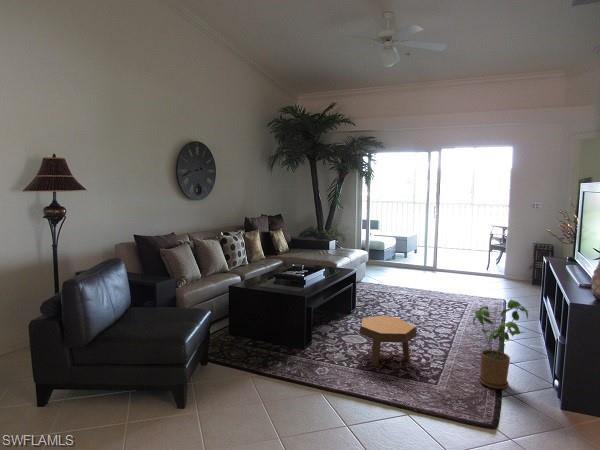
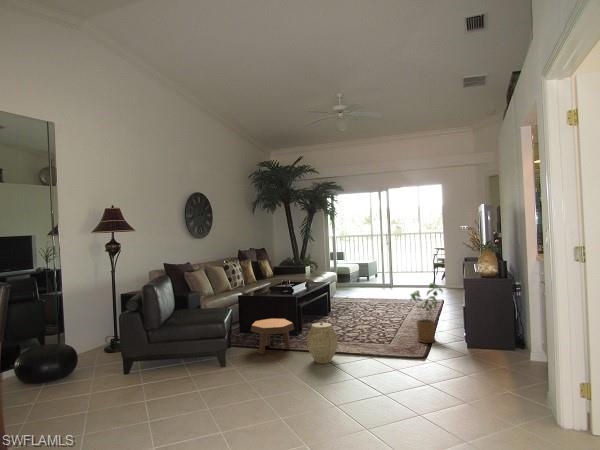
footstool: present [360,316,417,366] -> present [251,319,294,354]
woven basket: none [310,352,357,419] -> present [307,323,338,364]

